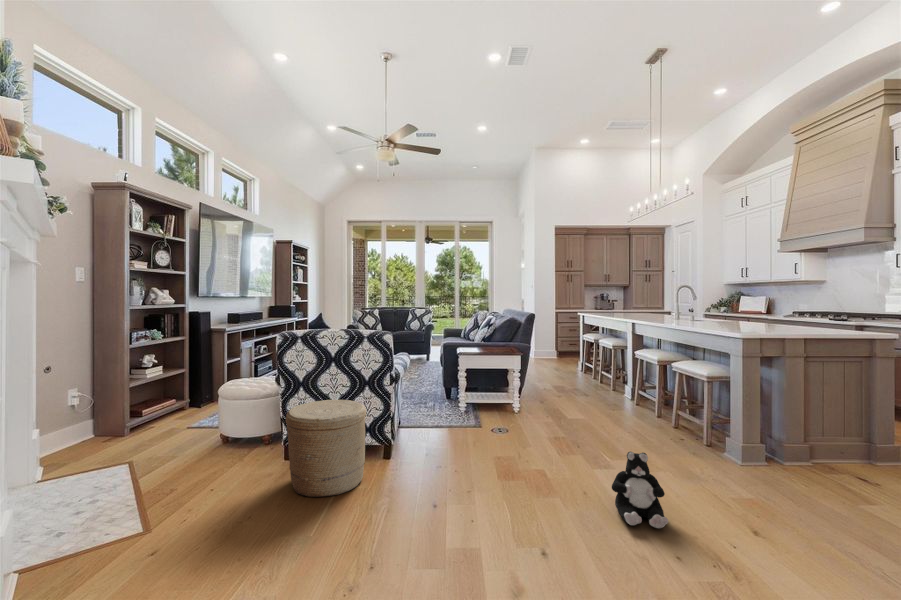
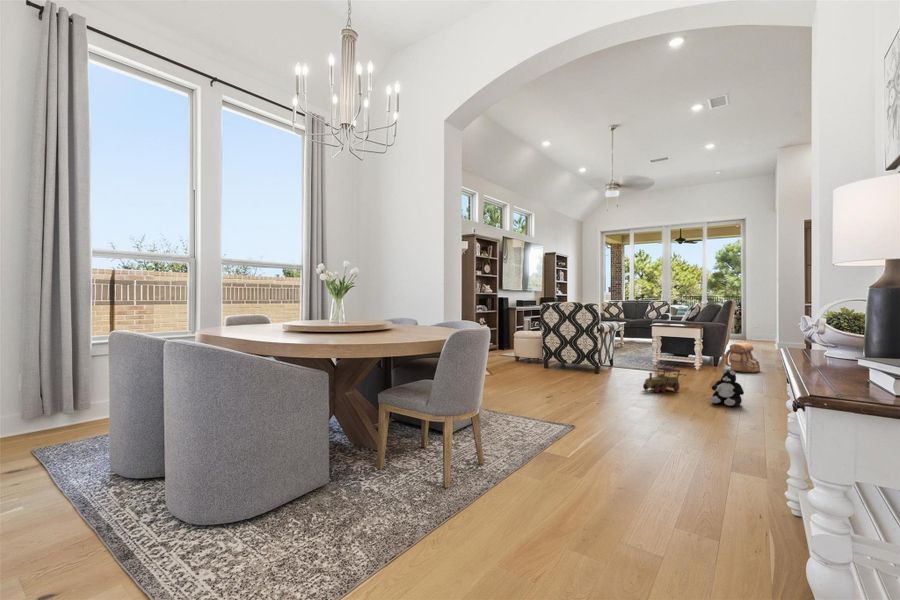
backpack: none [528,365,563,406] -> present [724,342,760,372]
woven basket: present [286,400,366,497] -> none [543,338,582,378]
toy train: none [496,444,548,510] -> present [643,367,681,393]

